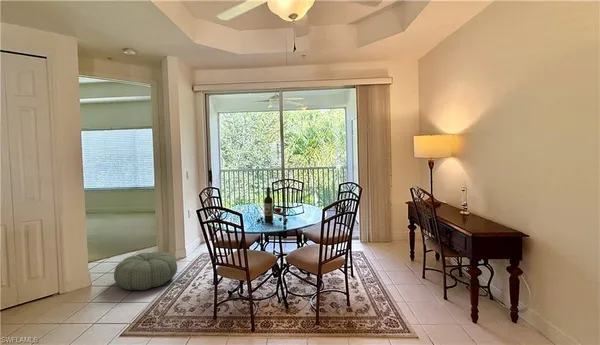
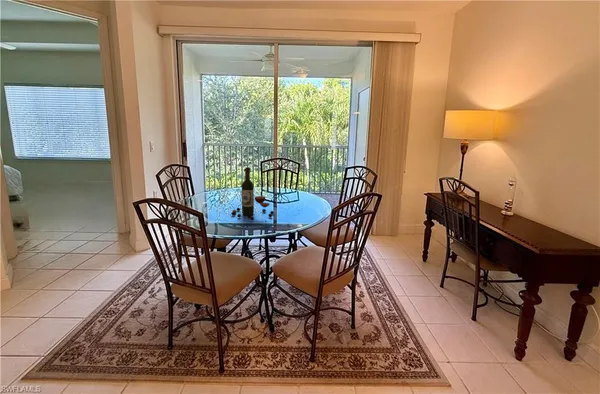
pouf: present [114,251,177,290] -> none [38,246,128,299]

